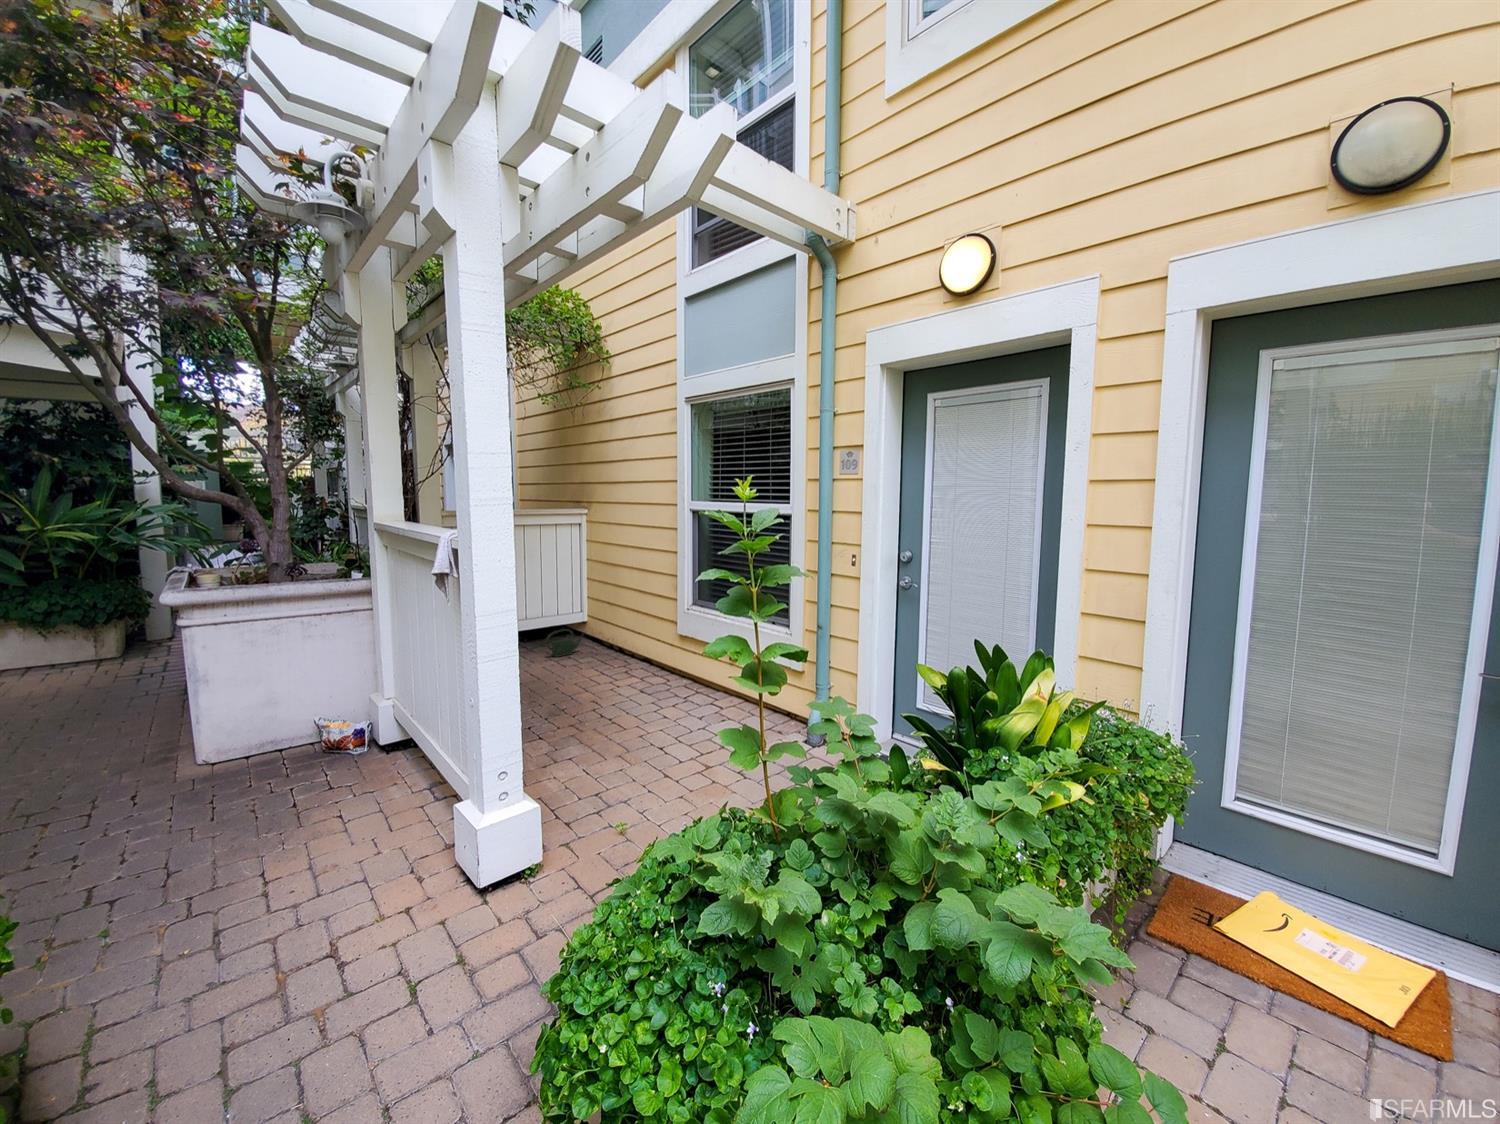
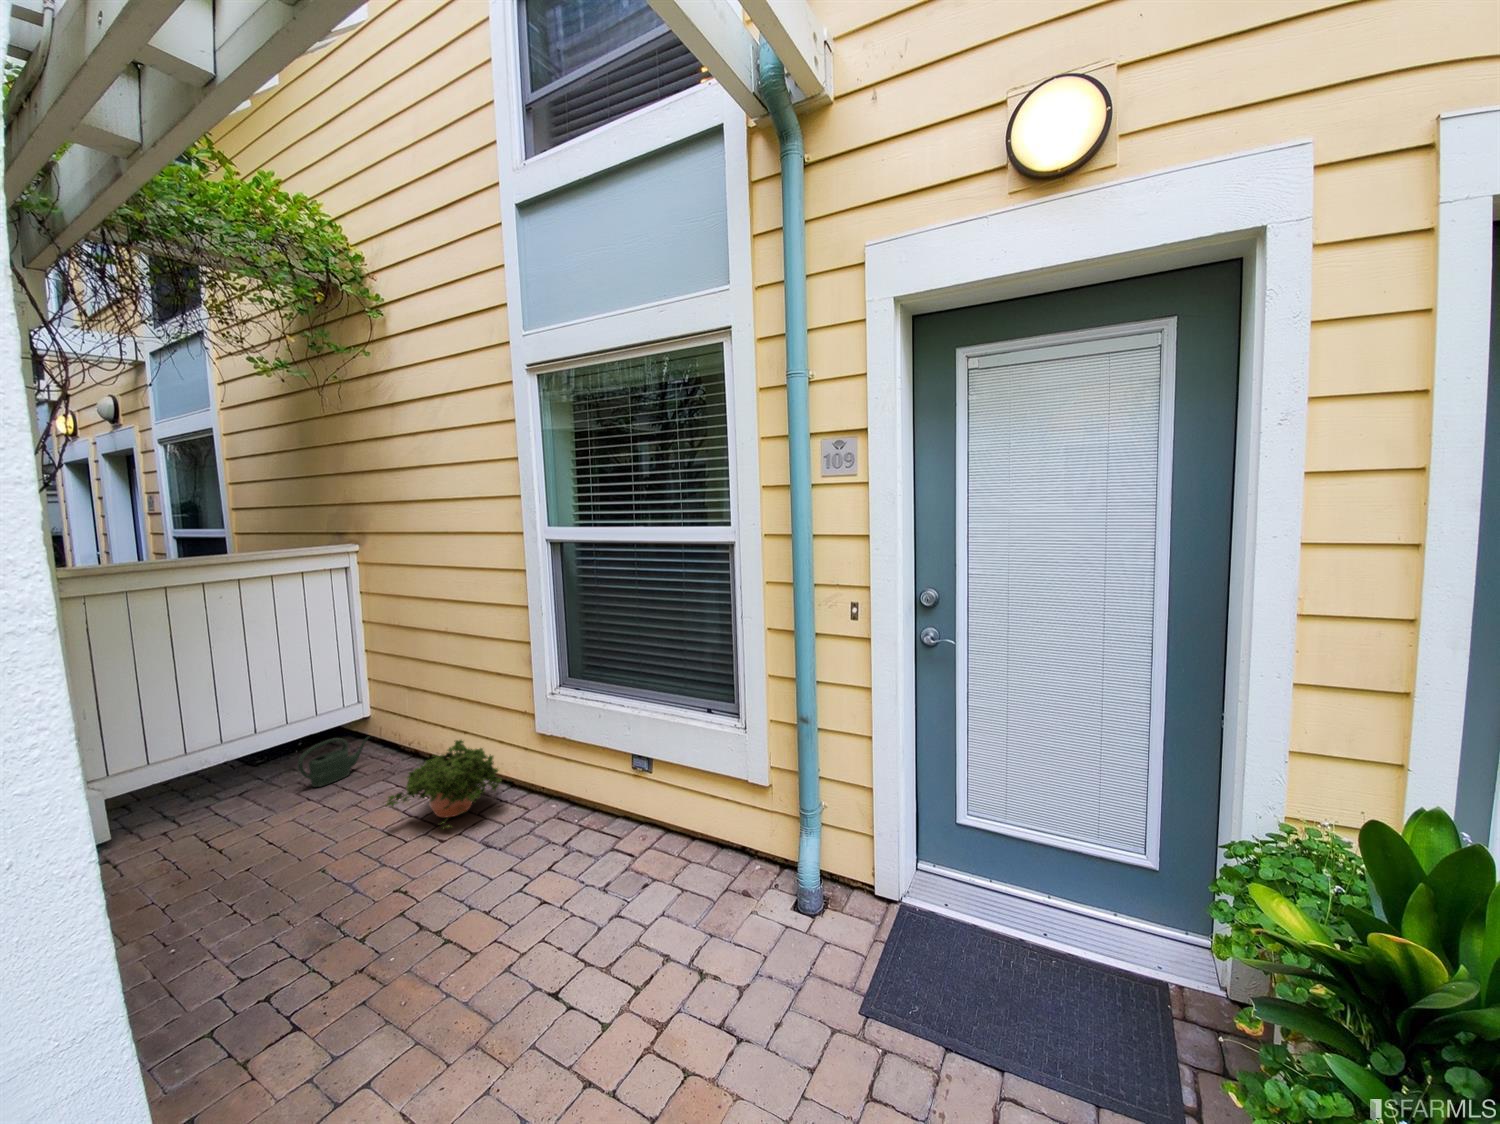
potted plant: none [589,634,658,684] -> present [387,740,501,829]

